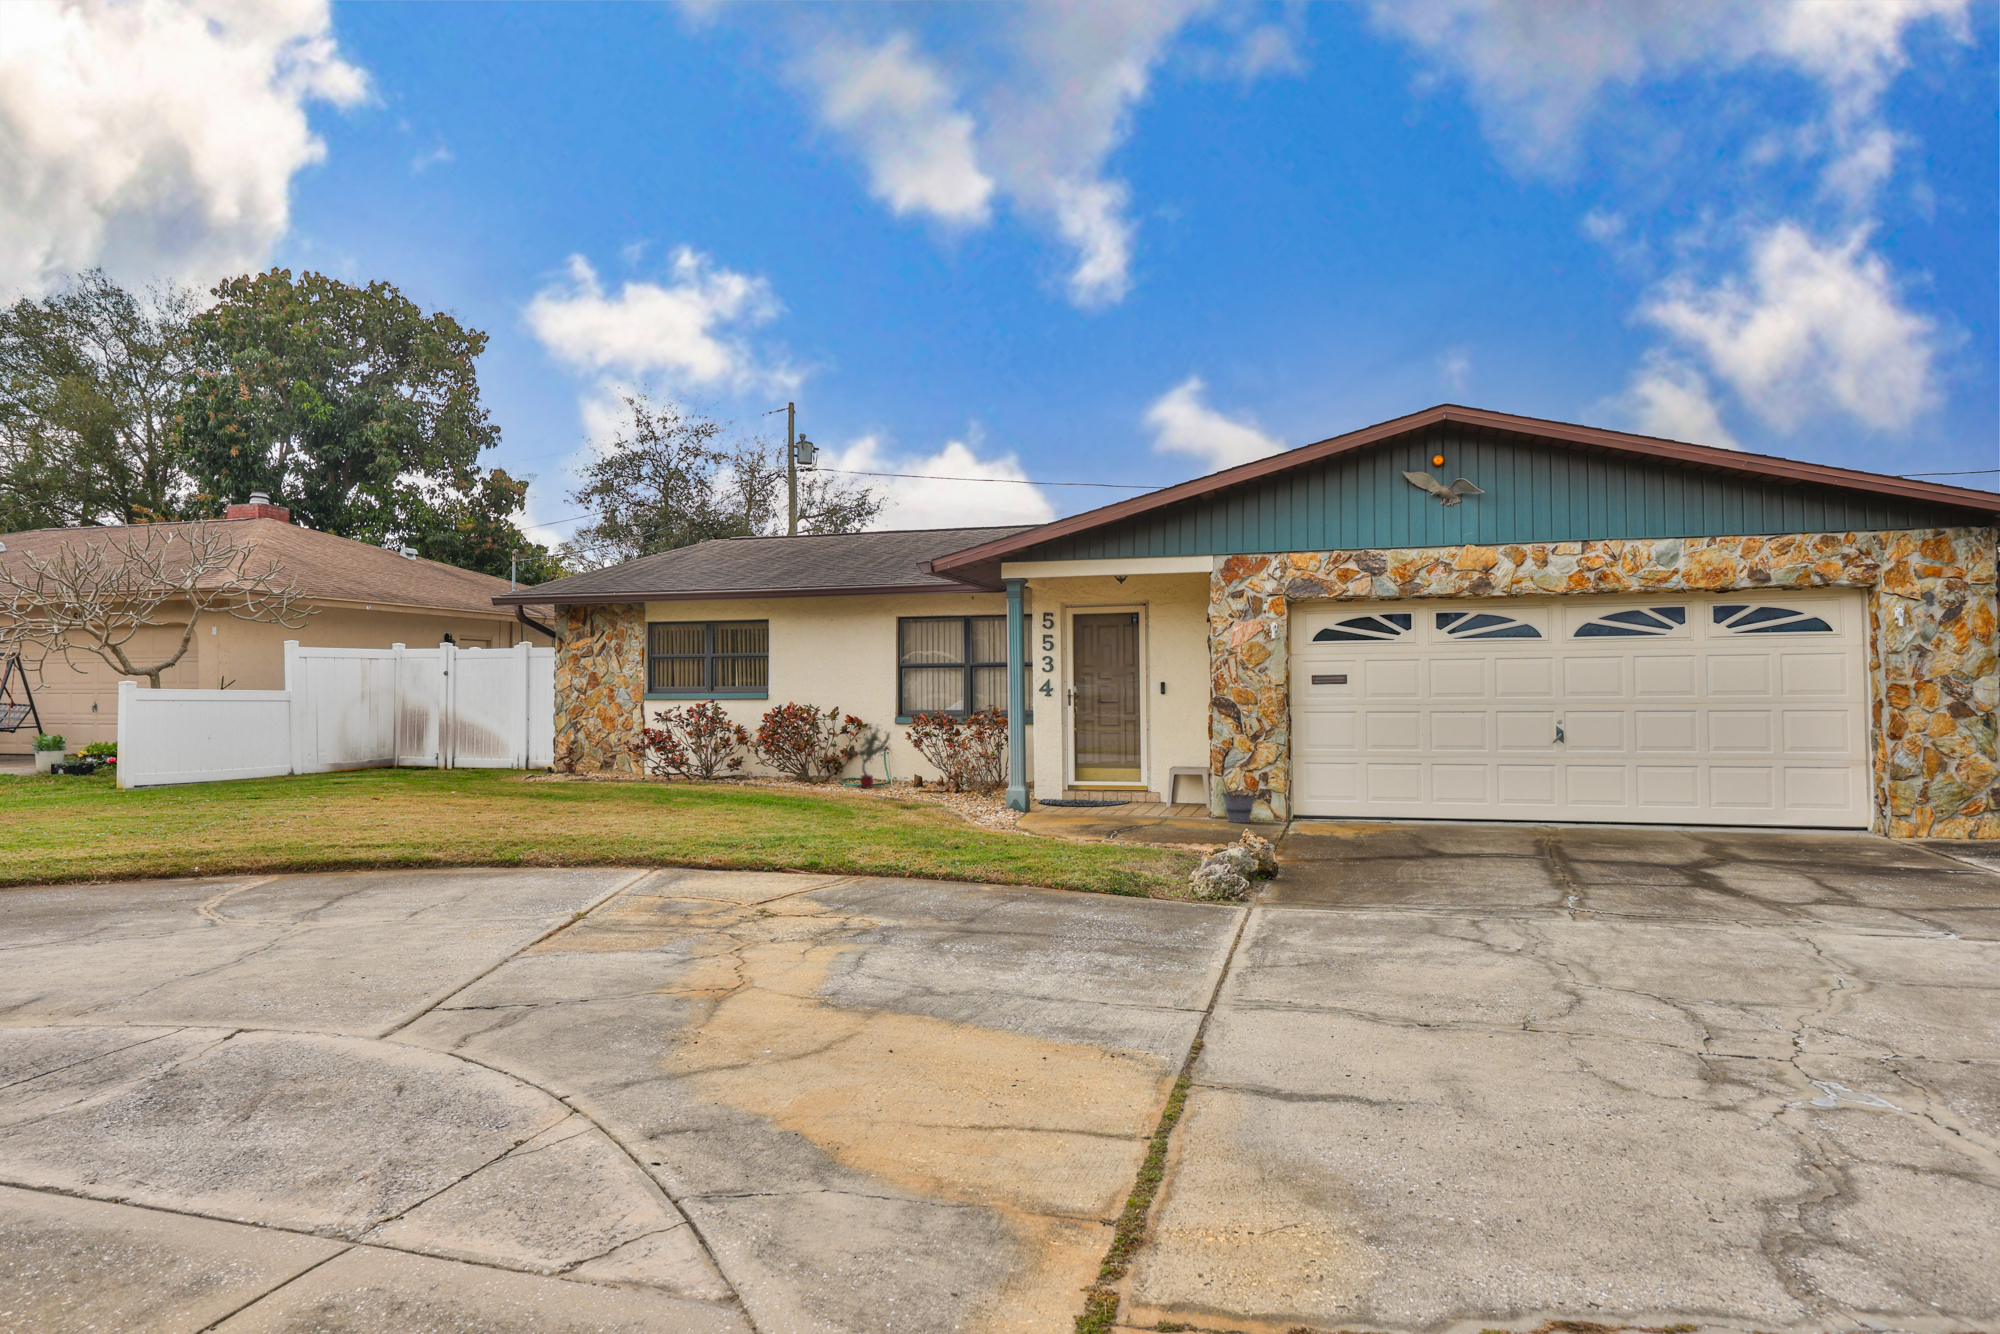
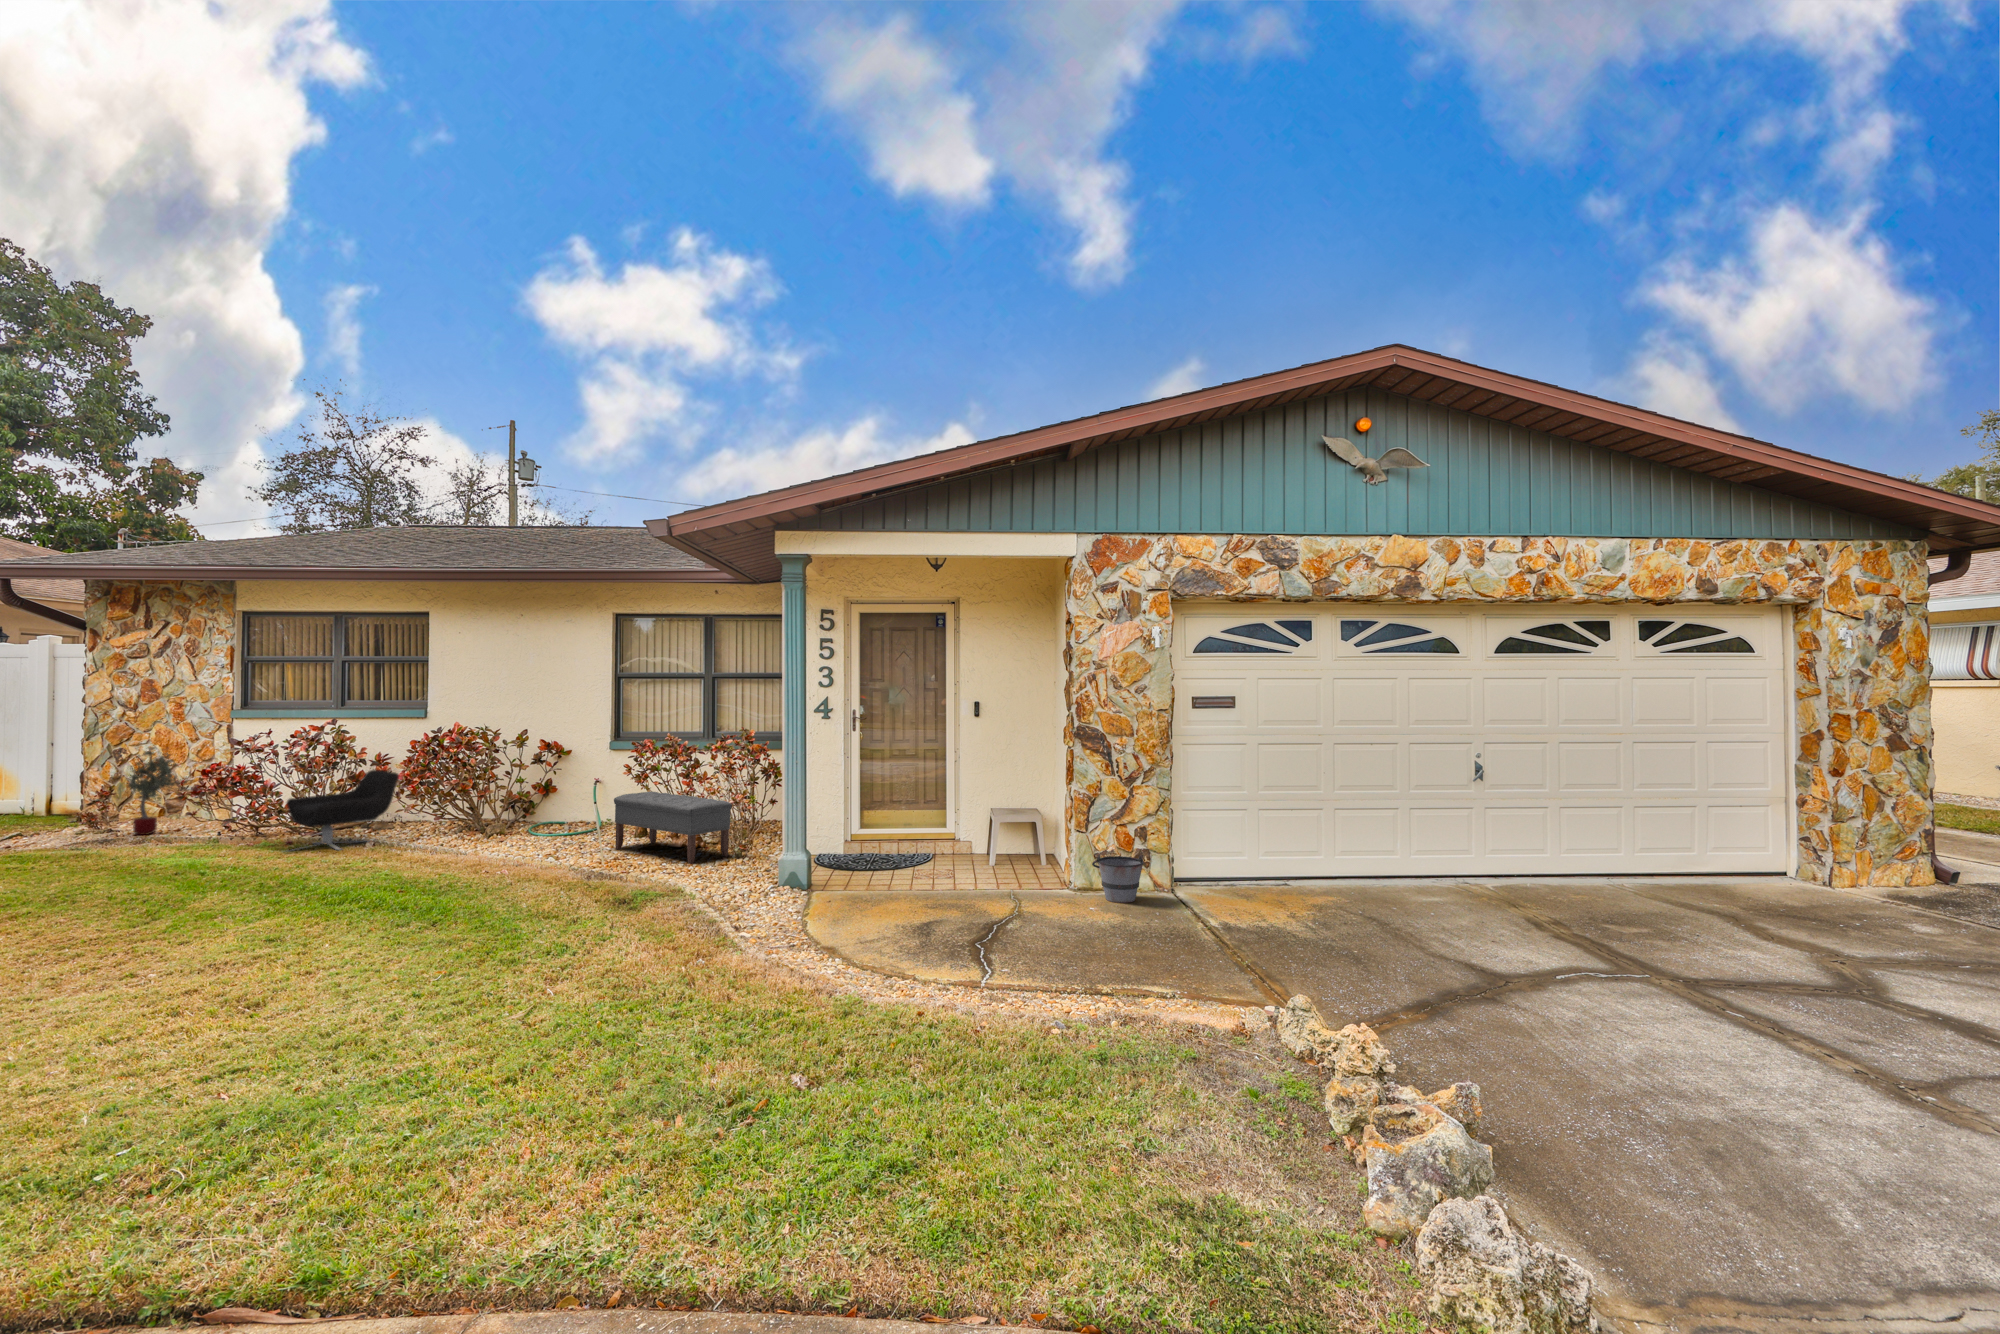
potted tree: present [844,725,890,788] -> present [127,747,188,835]
lounge chair: none [690,735,757,788] -> present [287,769,399,850]
bench: none [898,753,980,800] -> present [614,792,732,864]

